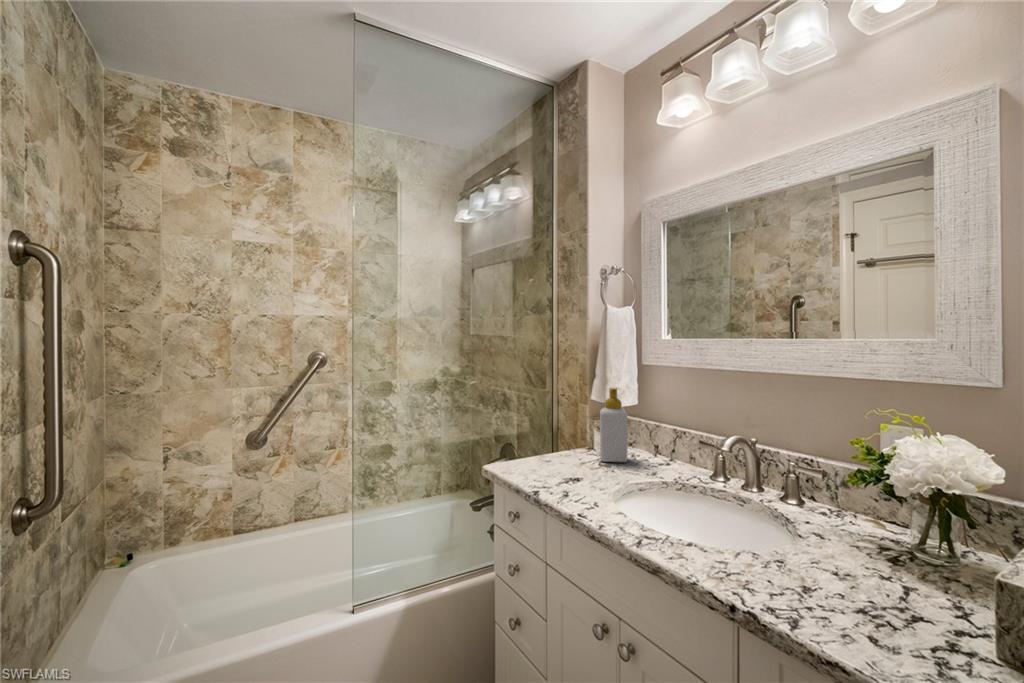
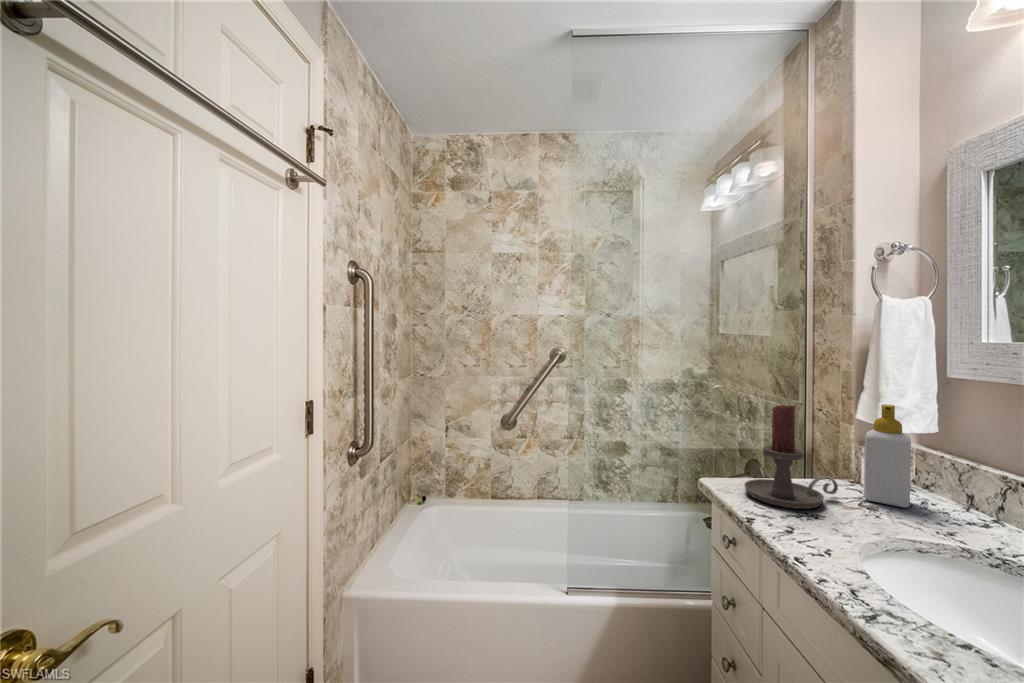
candle holder: none [524,393,586,478] -> present [744,405,838,509]

